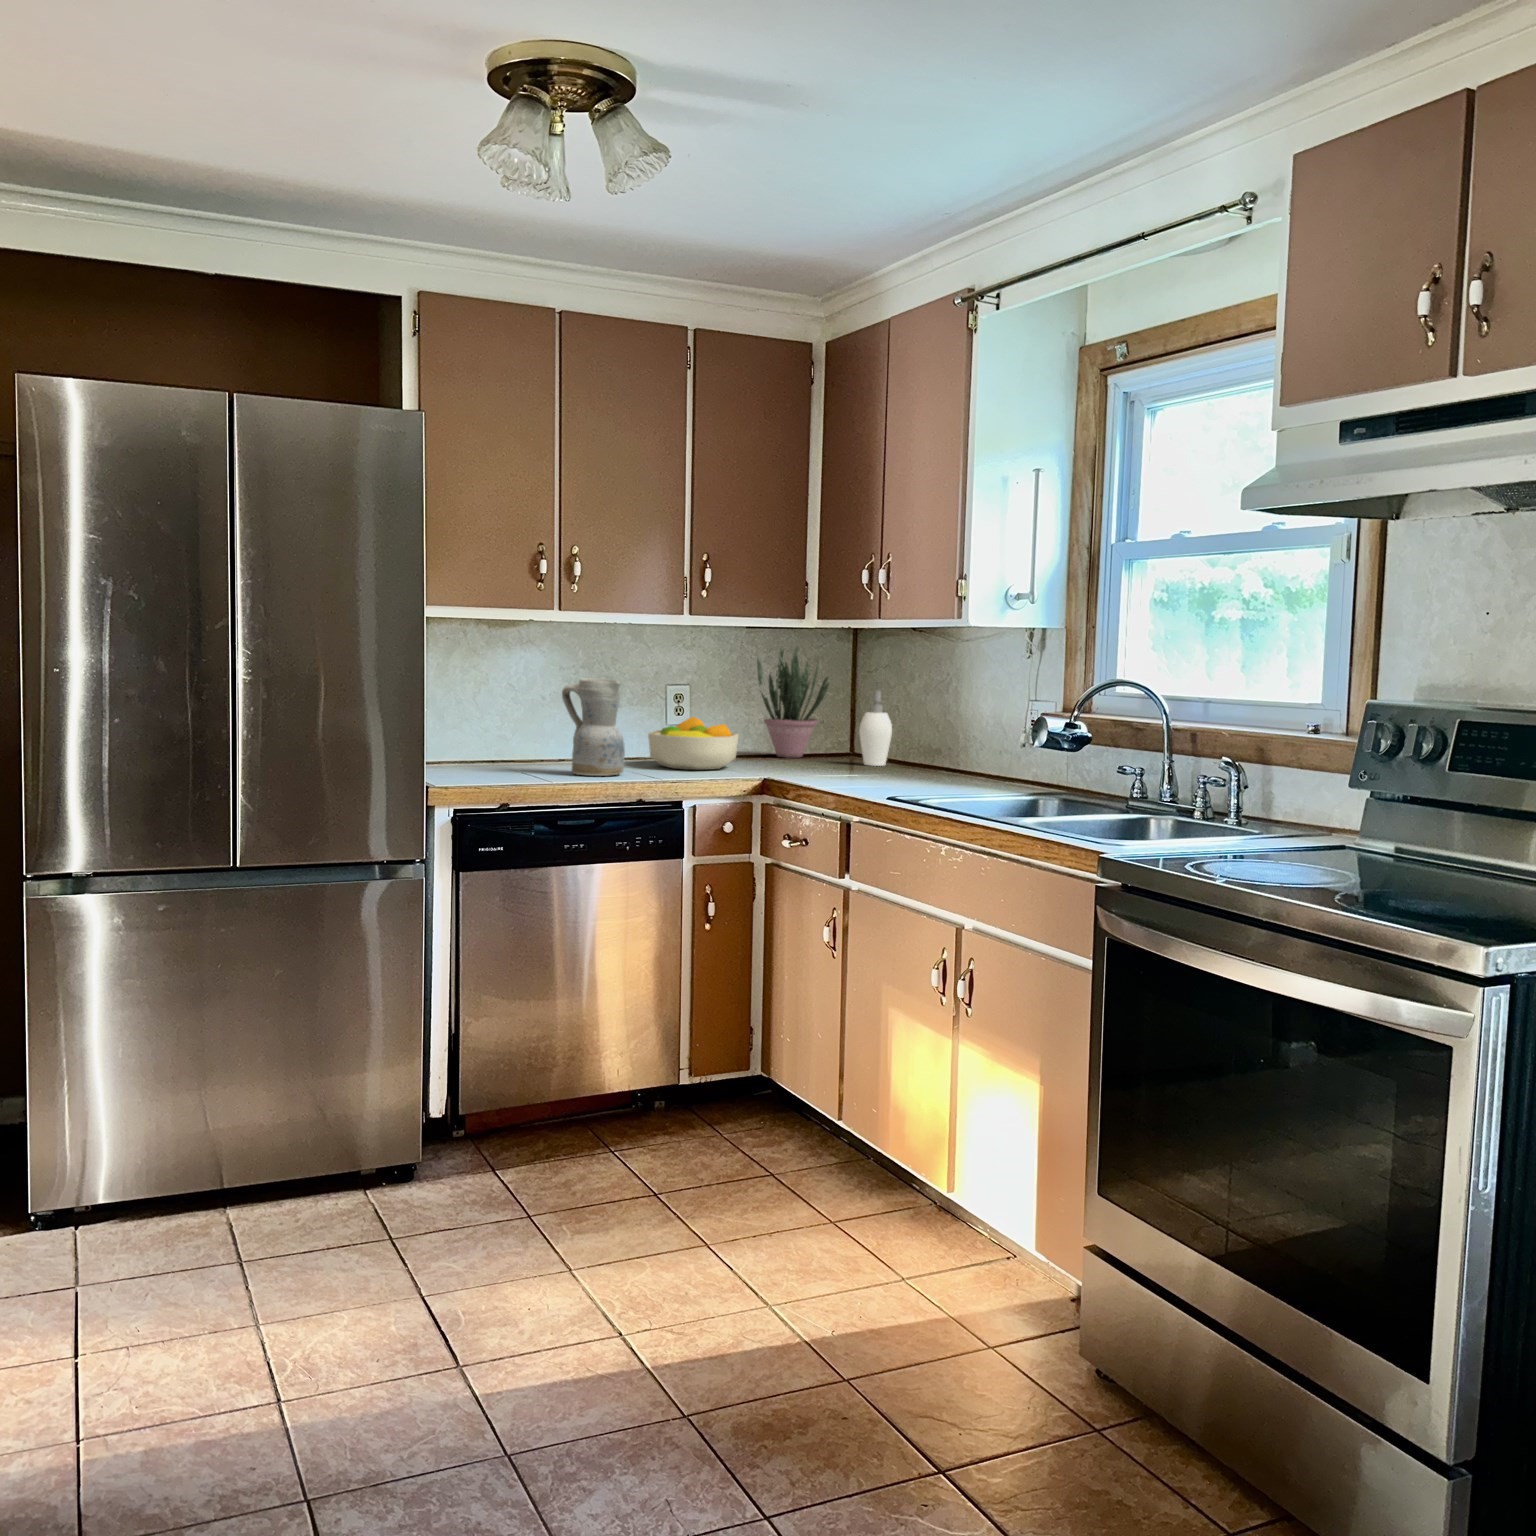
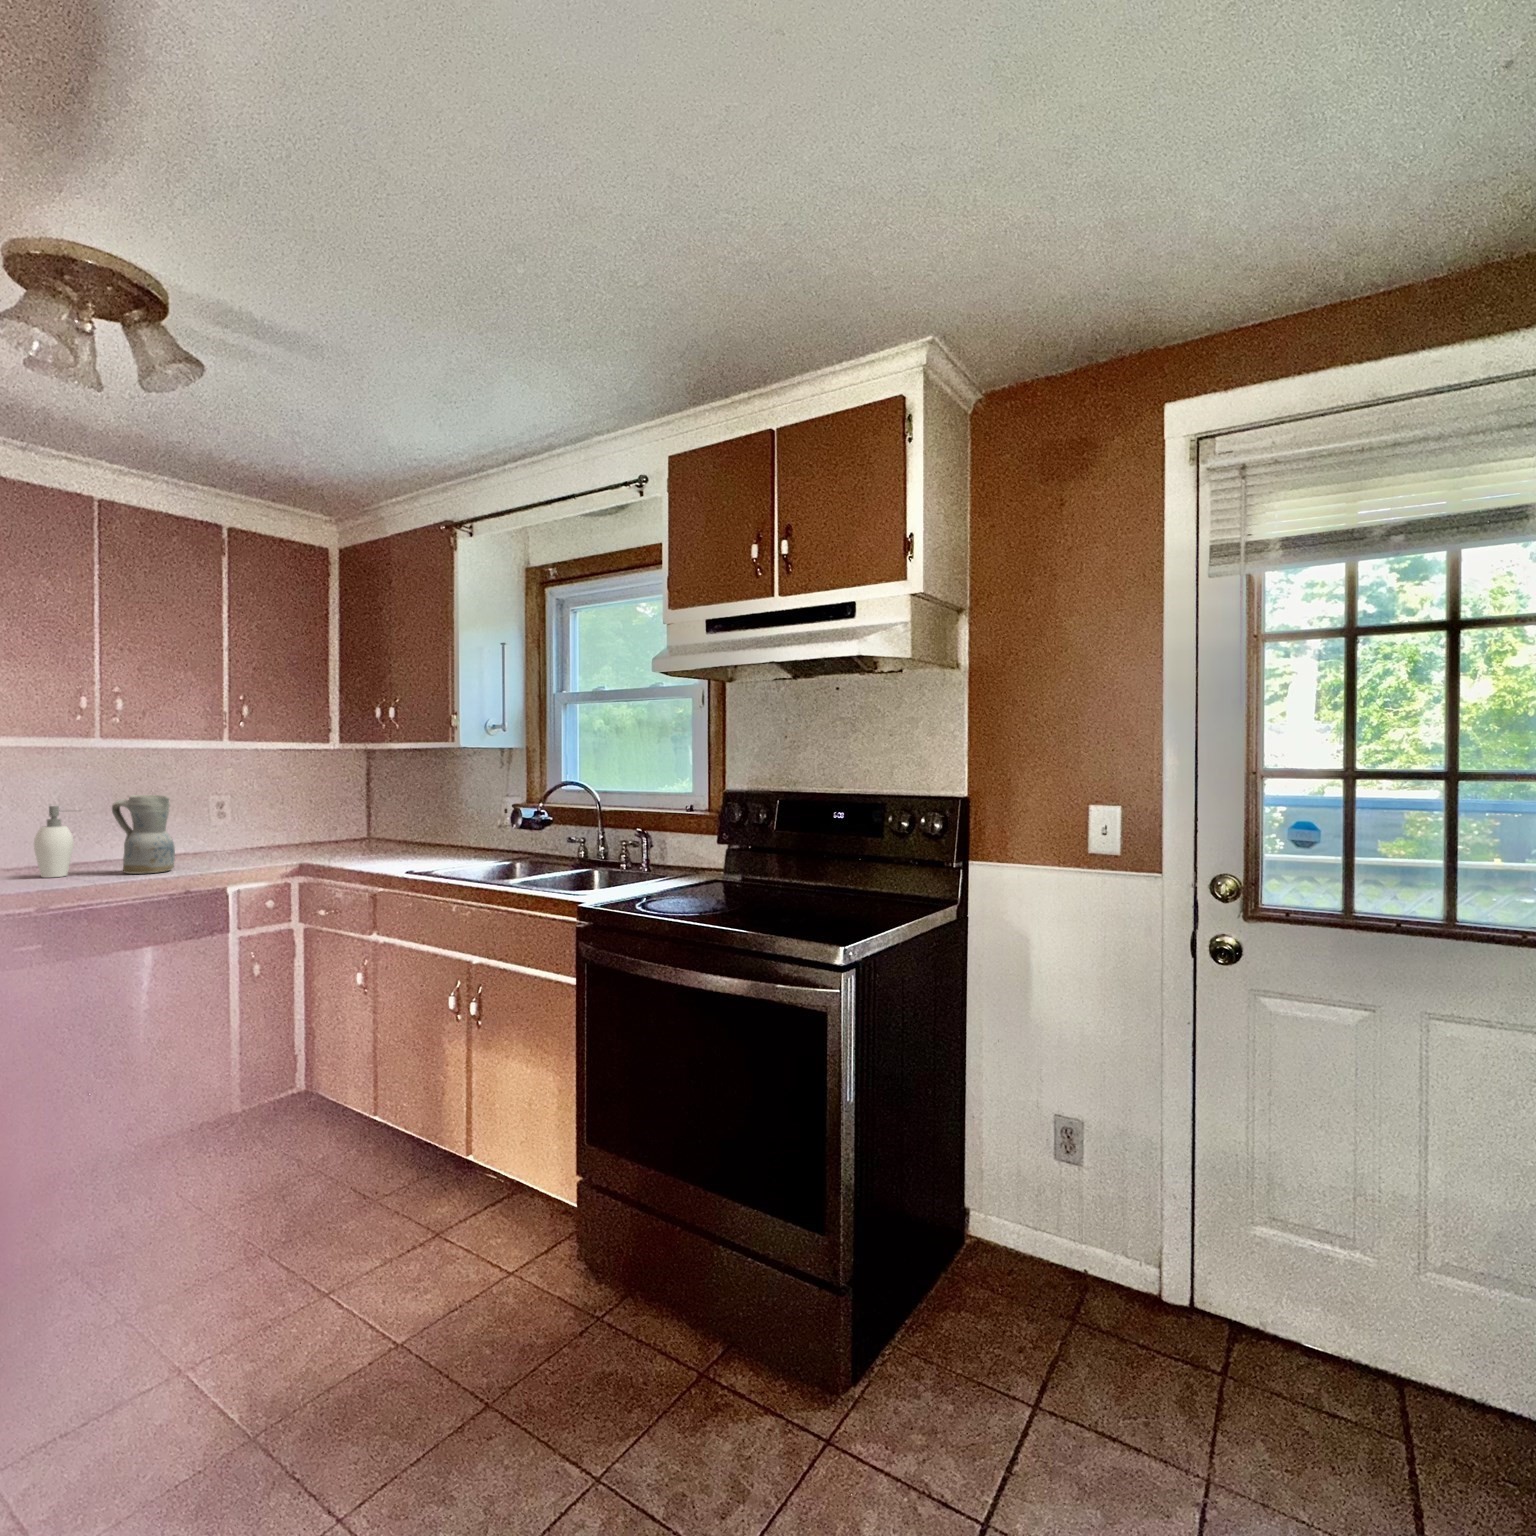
potted plant: present [757,647,829,758] -> none [289,763,349,845]
soap dispenser: present [859,691,892,766] -> present [34,806,74,878]
fruit bowl: present [648,717,739,770] -> none [196,819,277,861]

